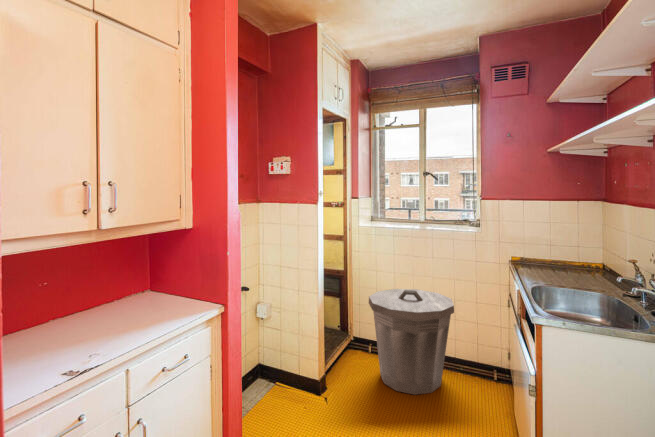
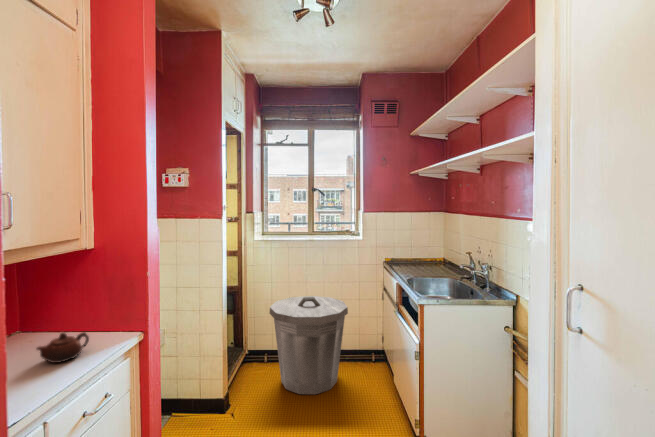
teapot: none [138,297,179,321] -> present [37,332,89,363]

